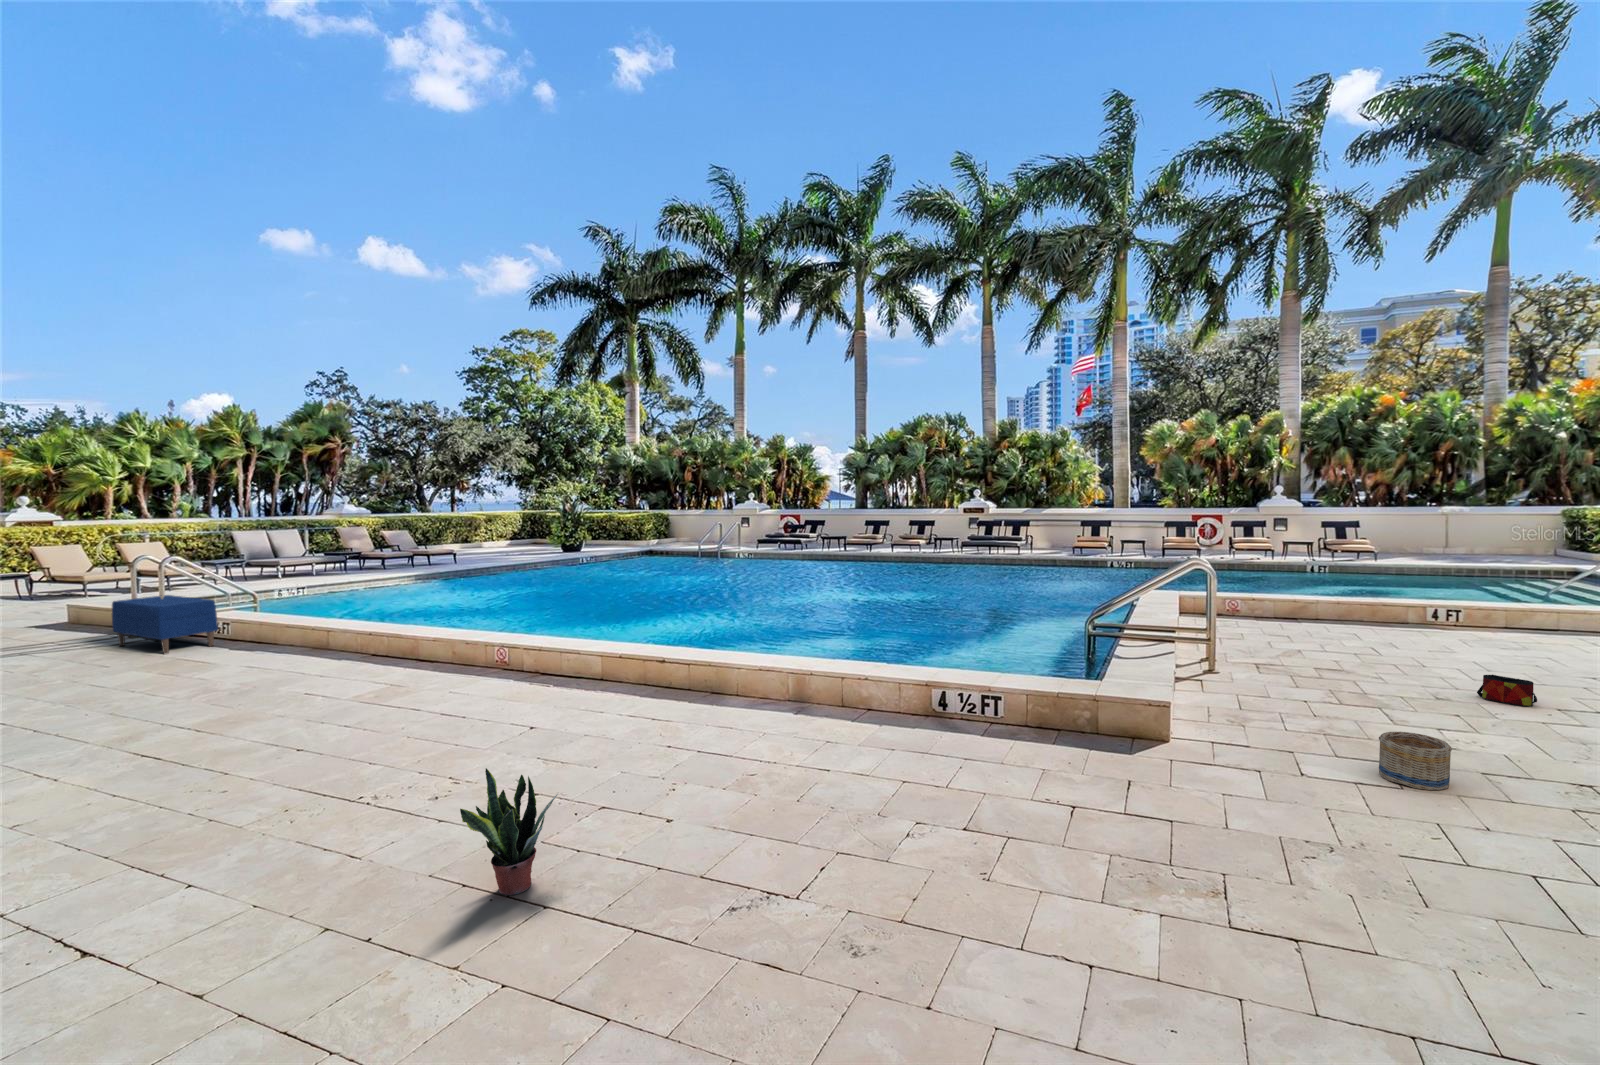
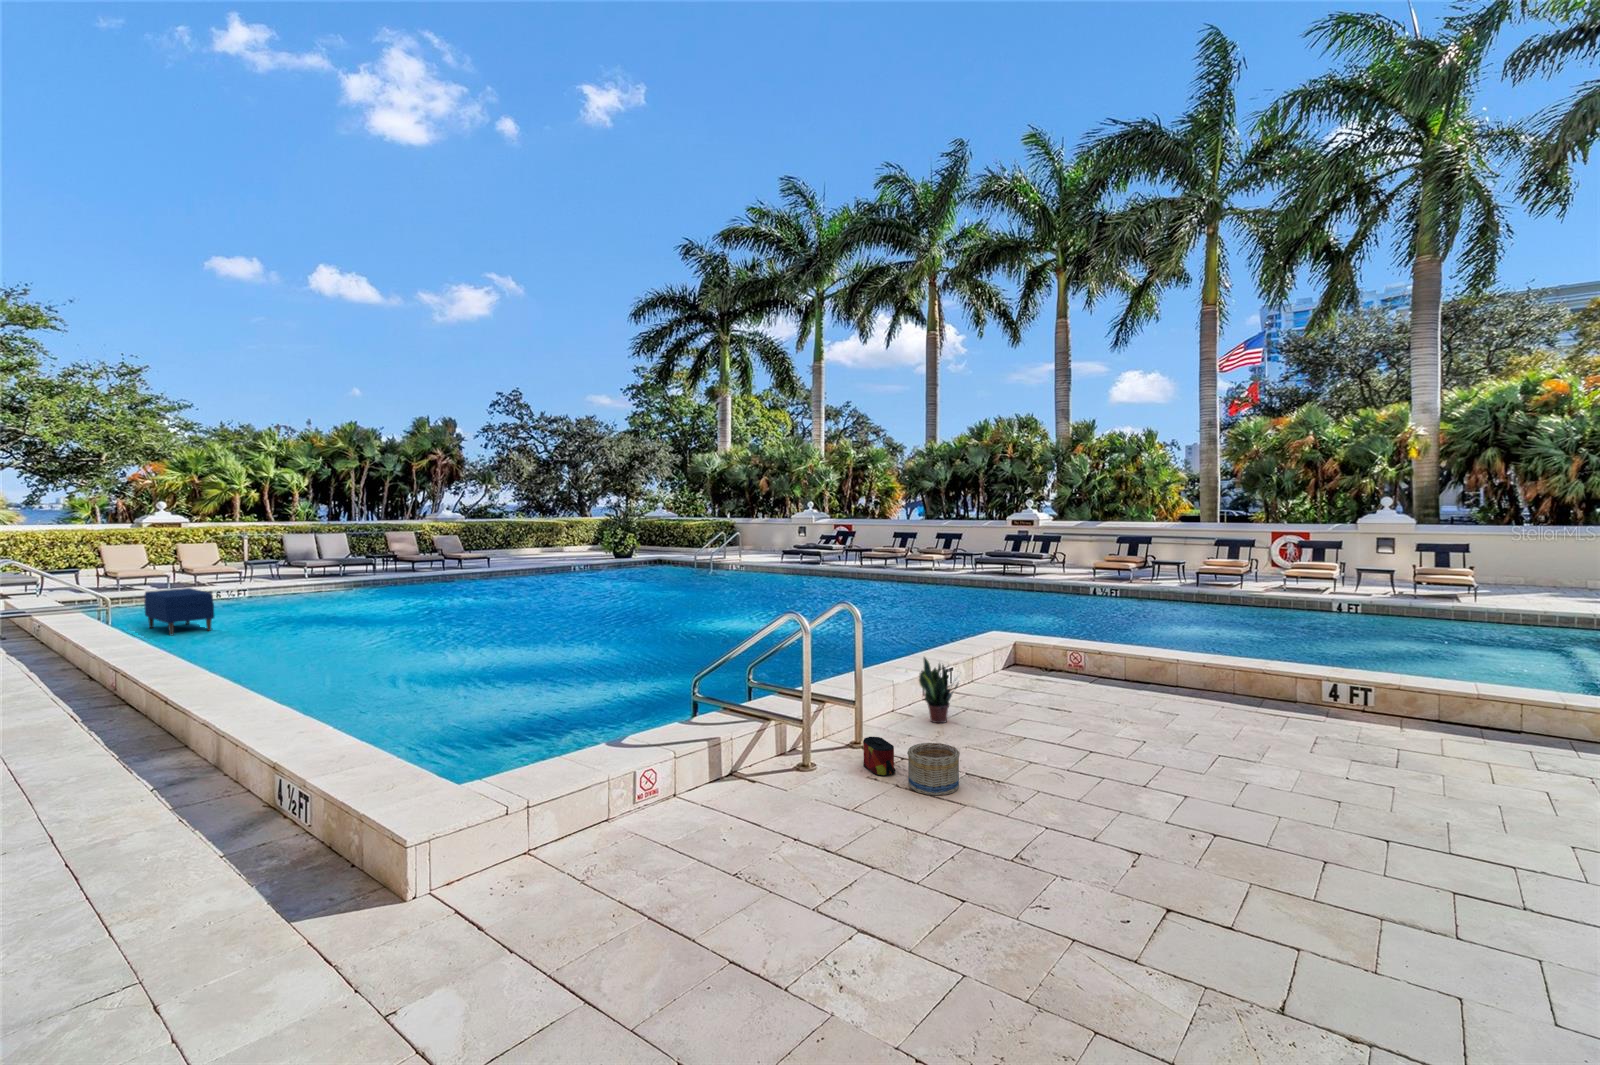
bag: present [1477,675,1537,707] -> present [863,737,896,776]
potted plant: present [460,768,558,895] -> present [919,657,958,723]

